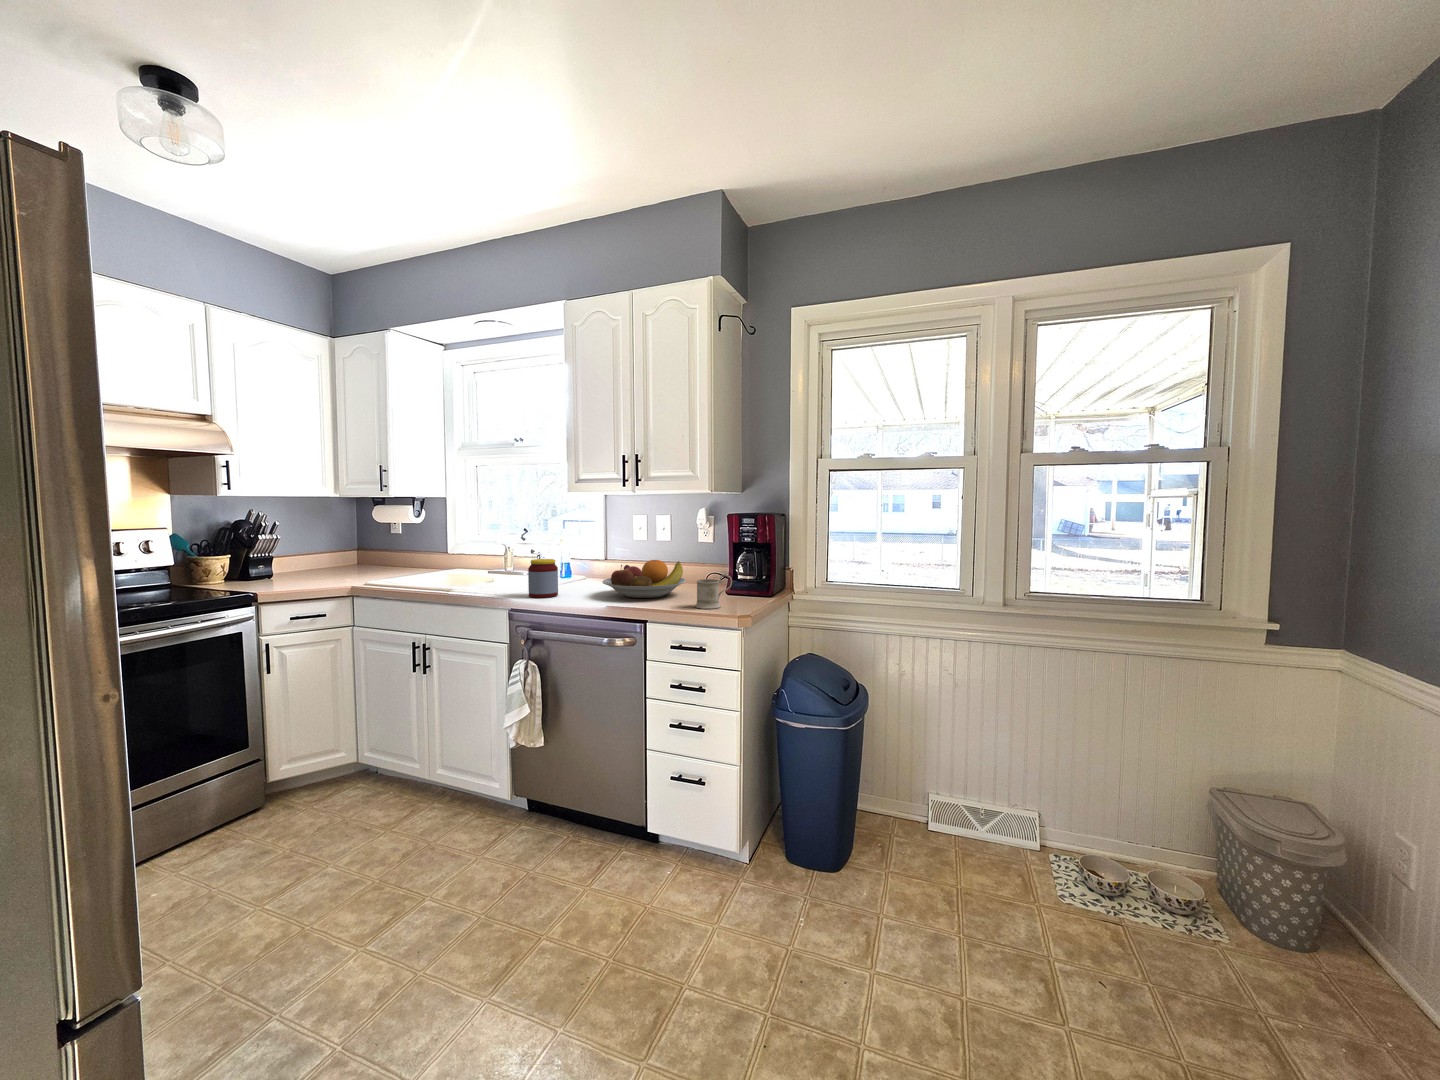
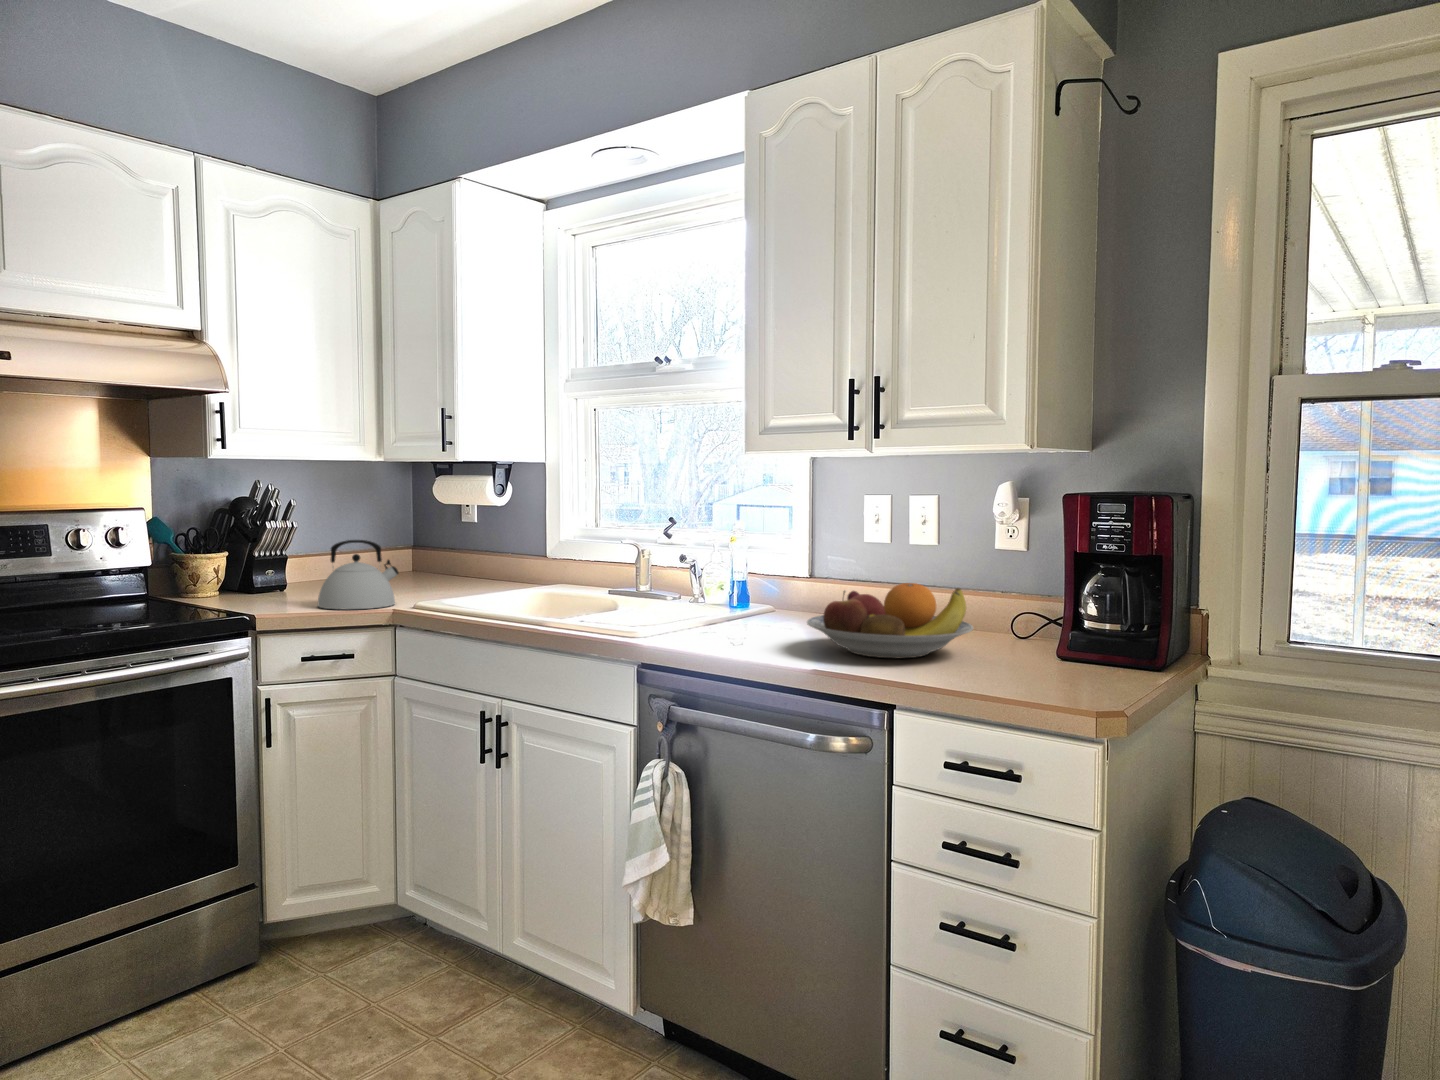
kettle: none [299,545,356,588] -> present [317,540,398,609]
jar: present [528,559,558,598] -> none [672,574,725,647]
mug: present [695,574,732,609] -> none [995,618,1078,690]

